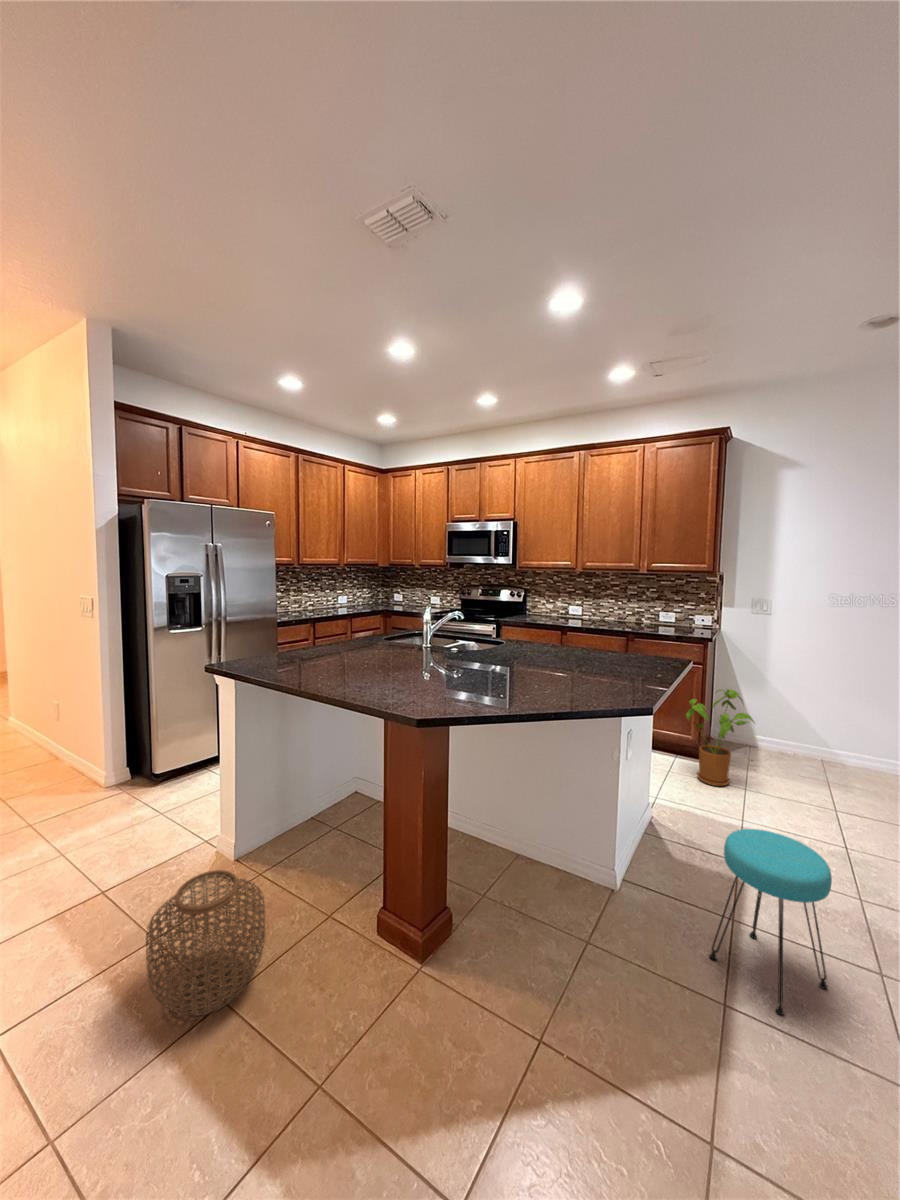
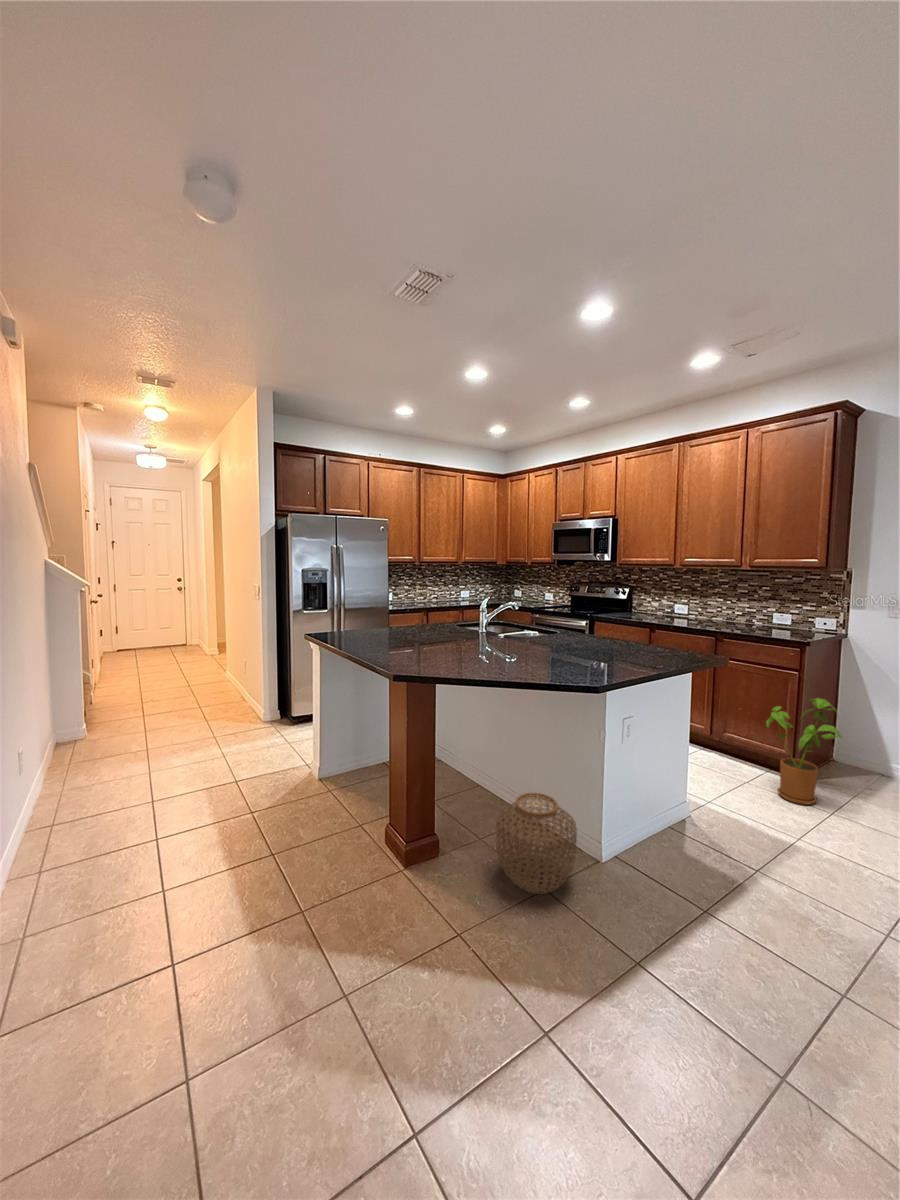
stool: present [710,829,832,1015] -> none [660,815,771,985]
woven basket: present [146,870,265,1015] -> present [496,793,577,894]

